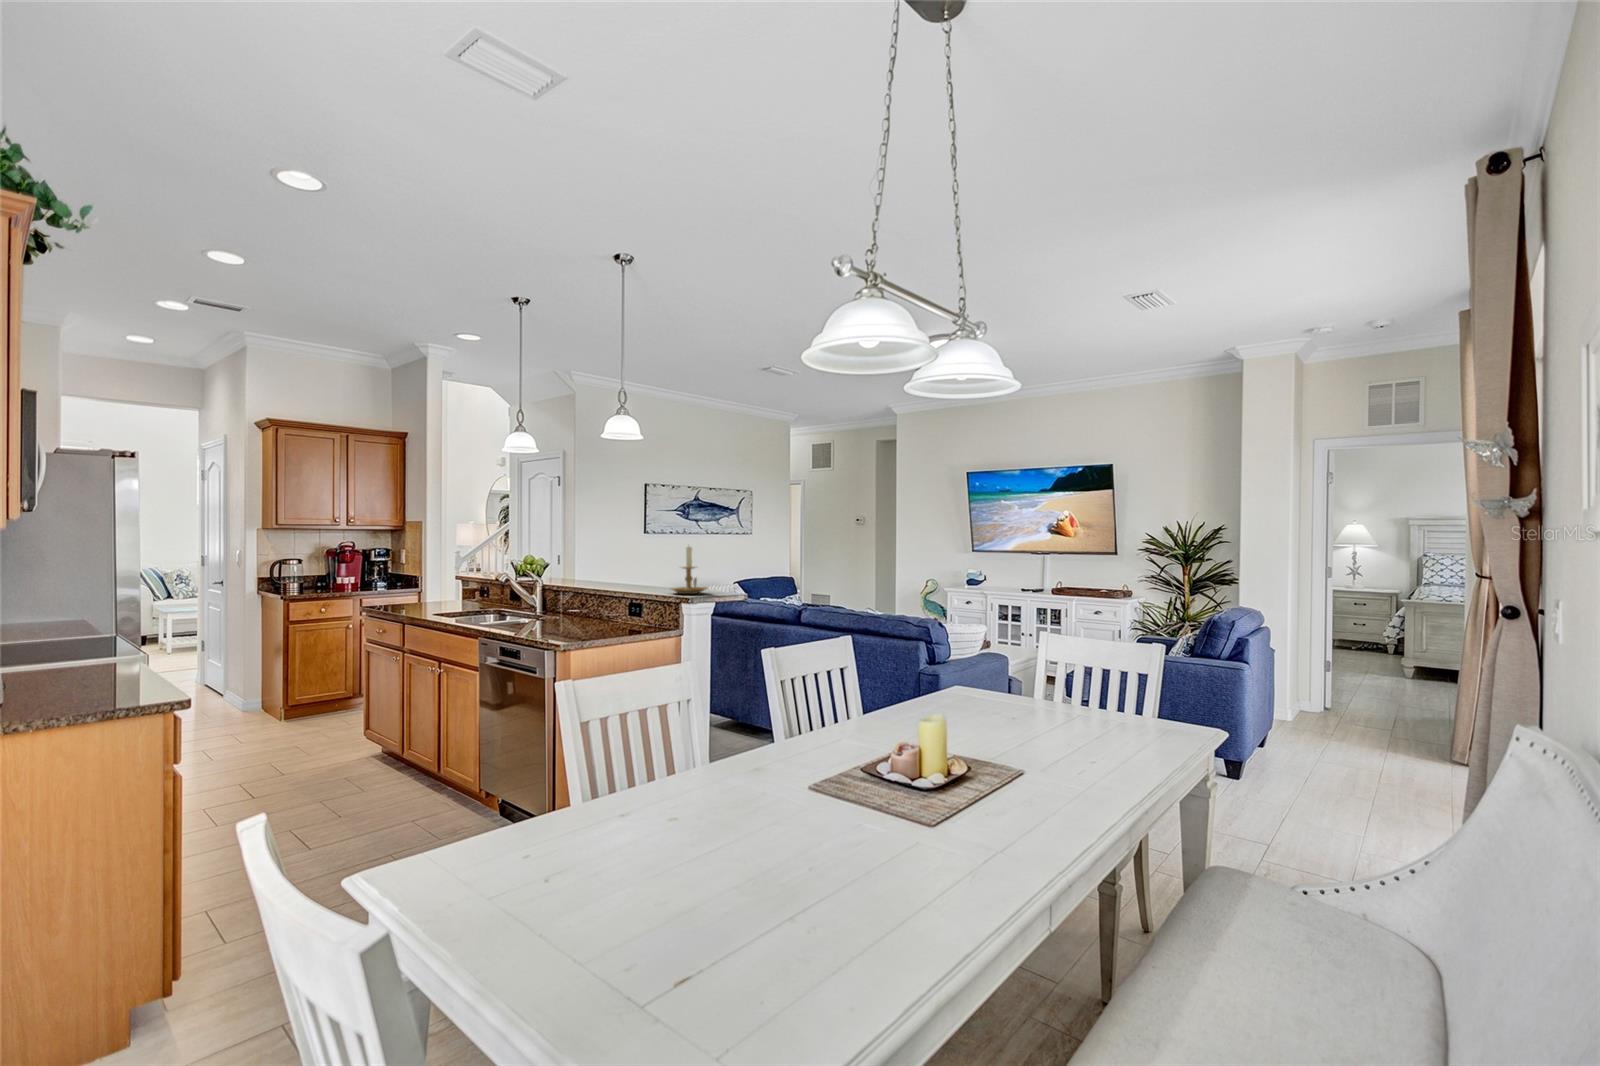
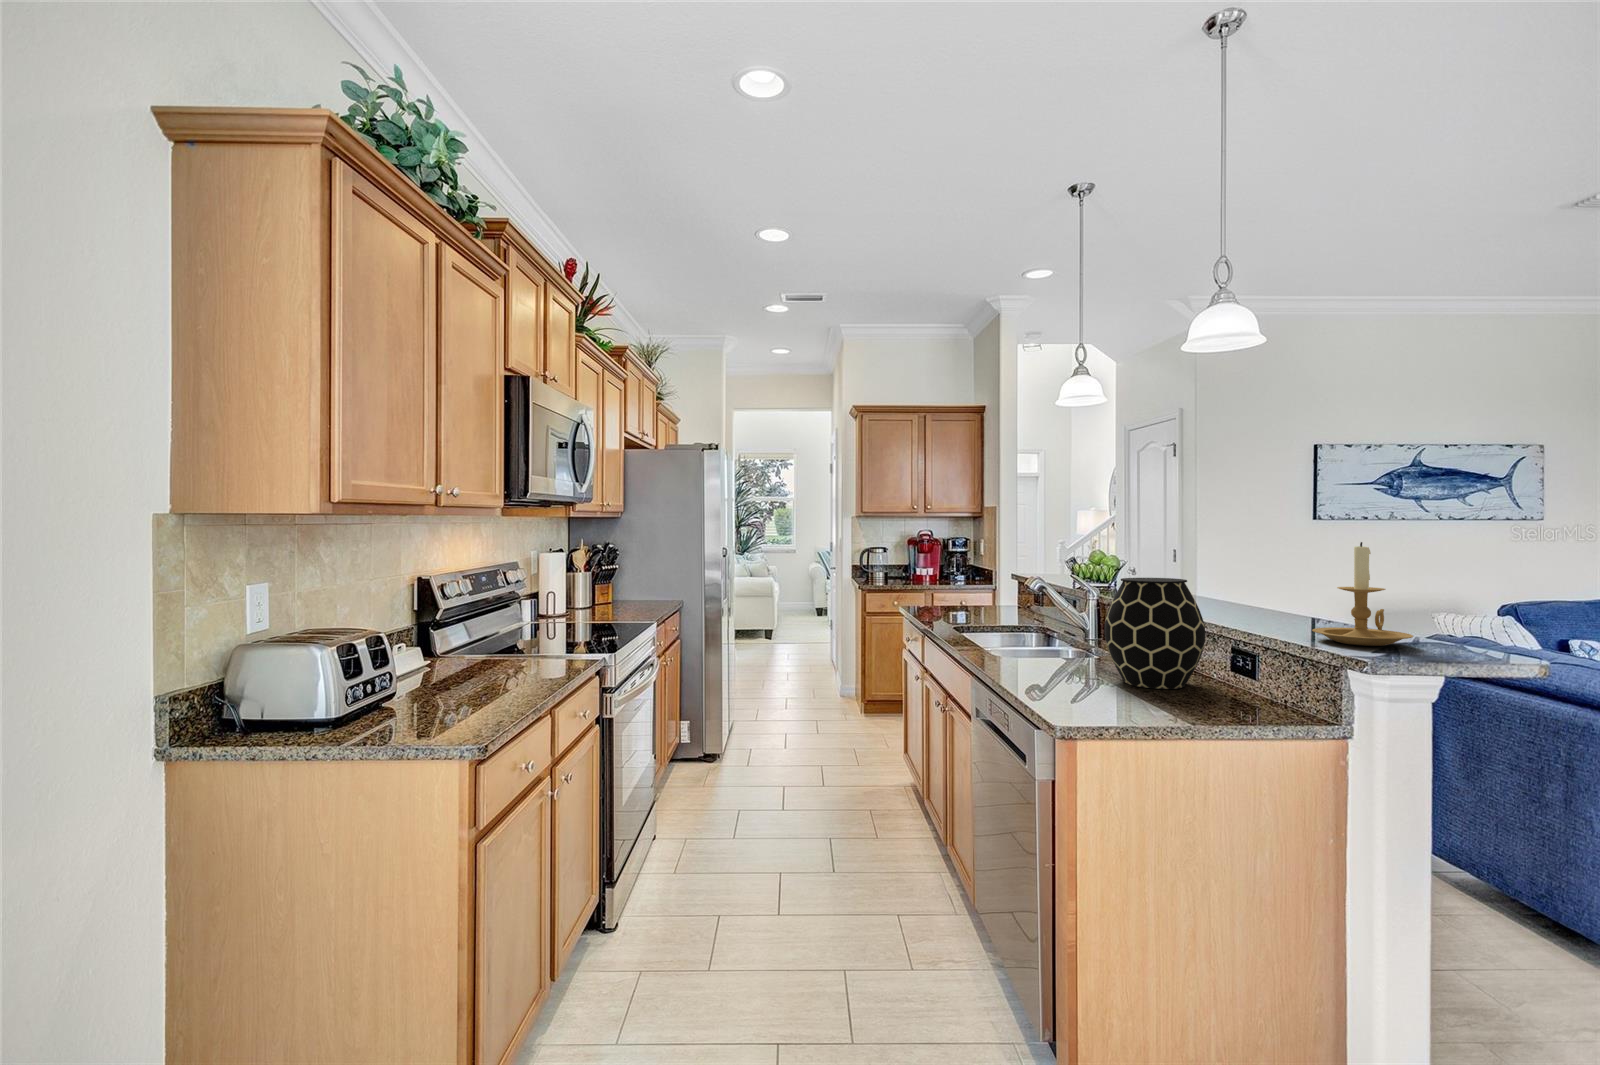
vase: none [564,567,619,629] -> present [1104,578,1205,689]

